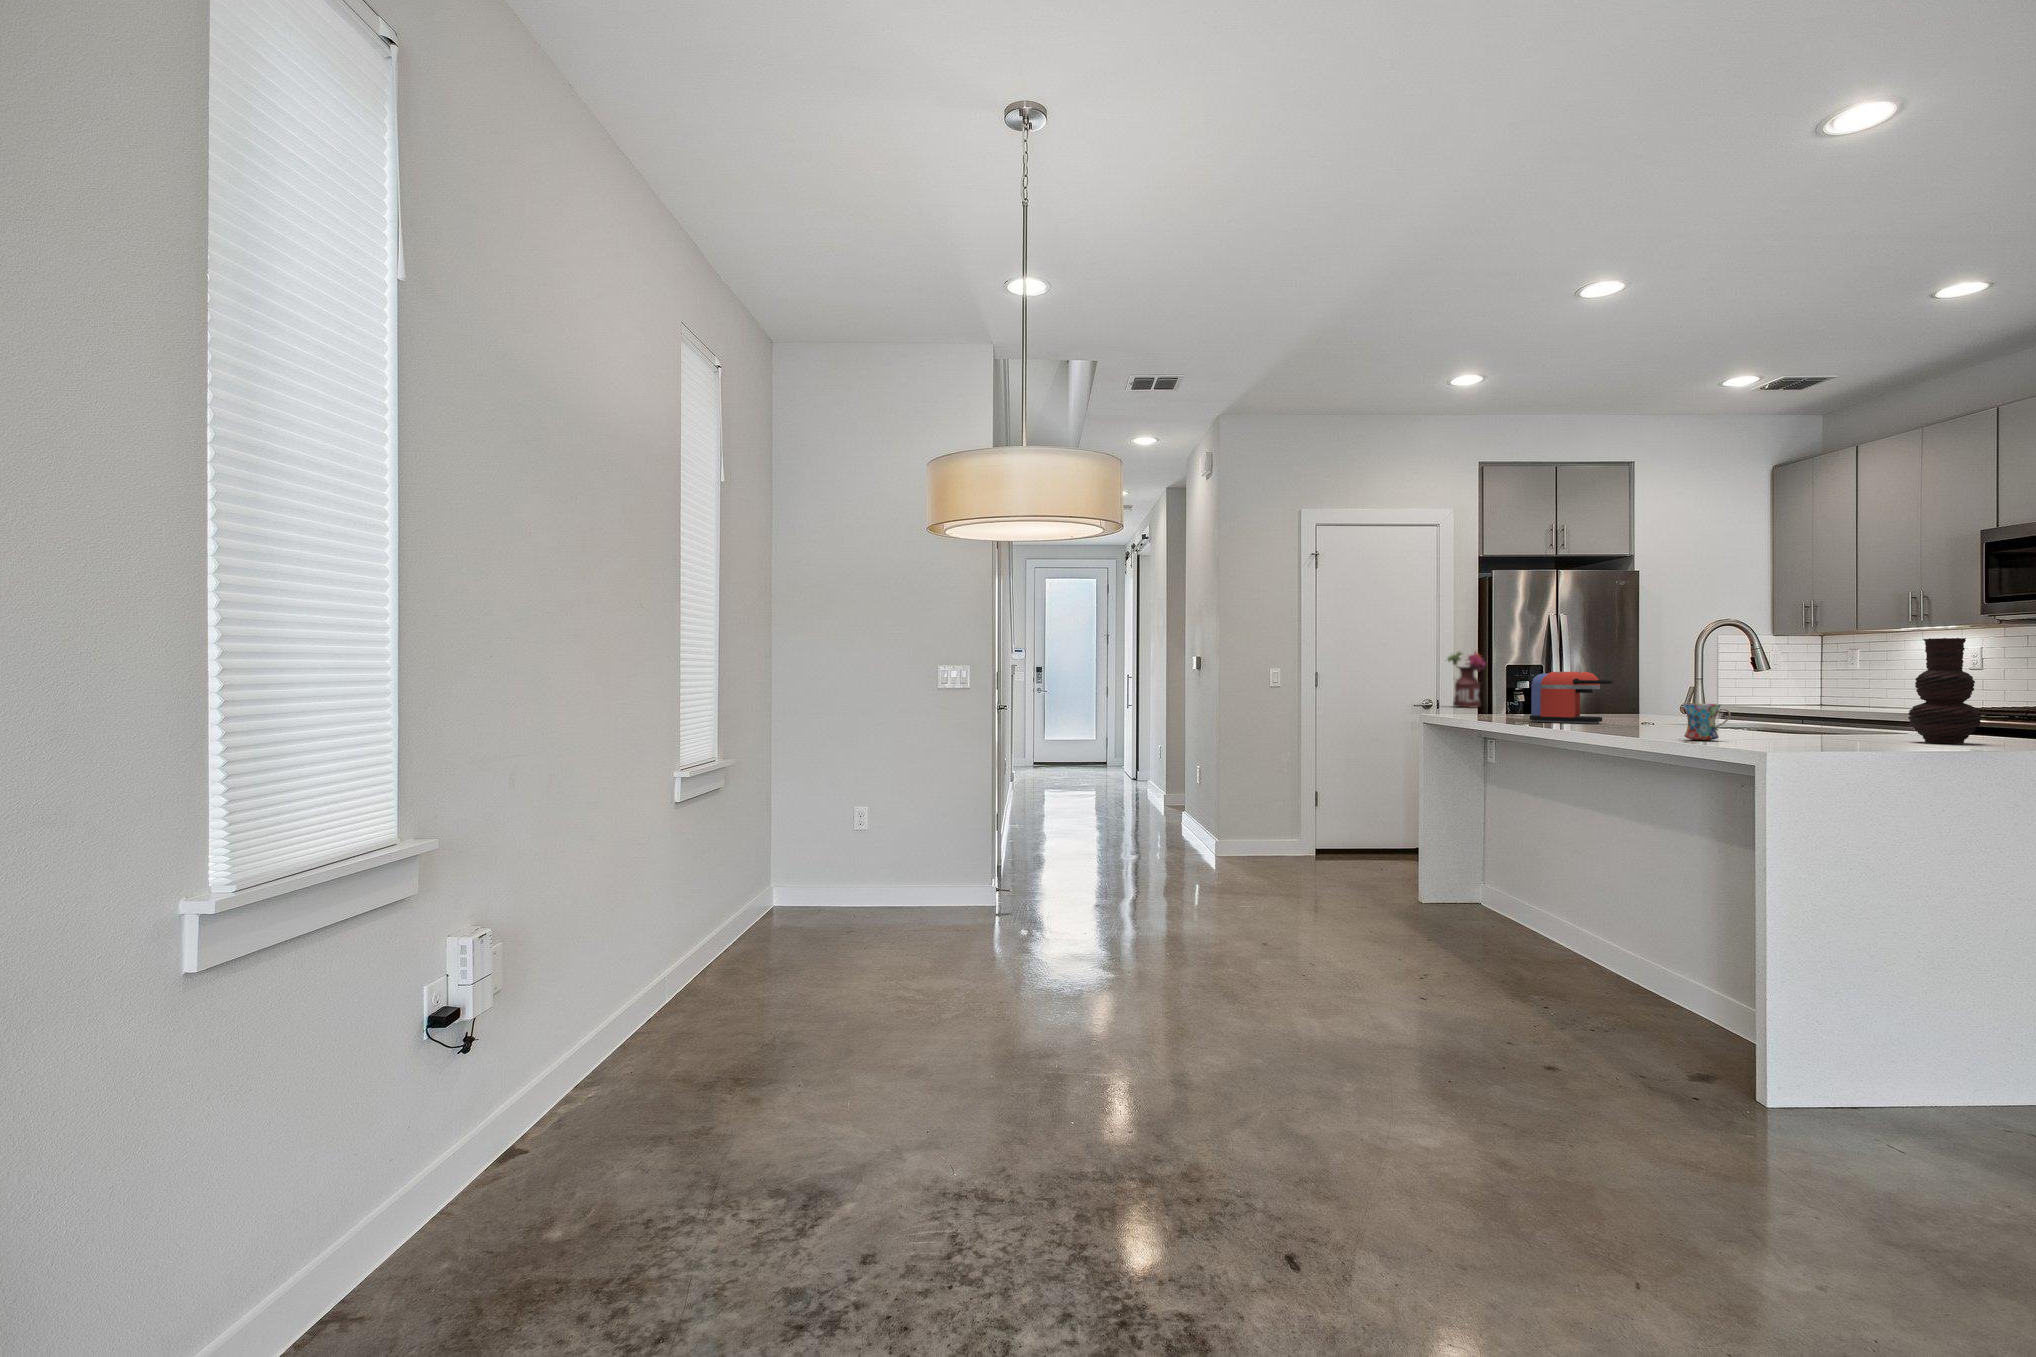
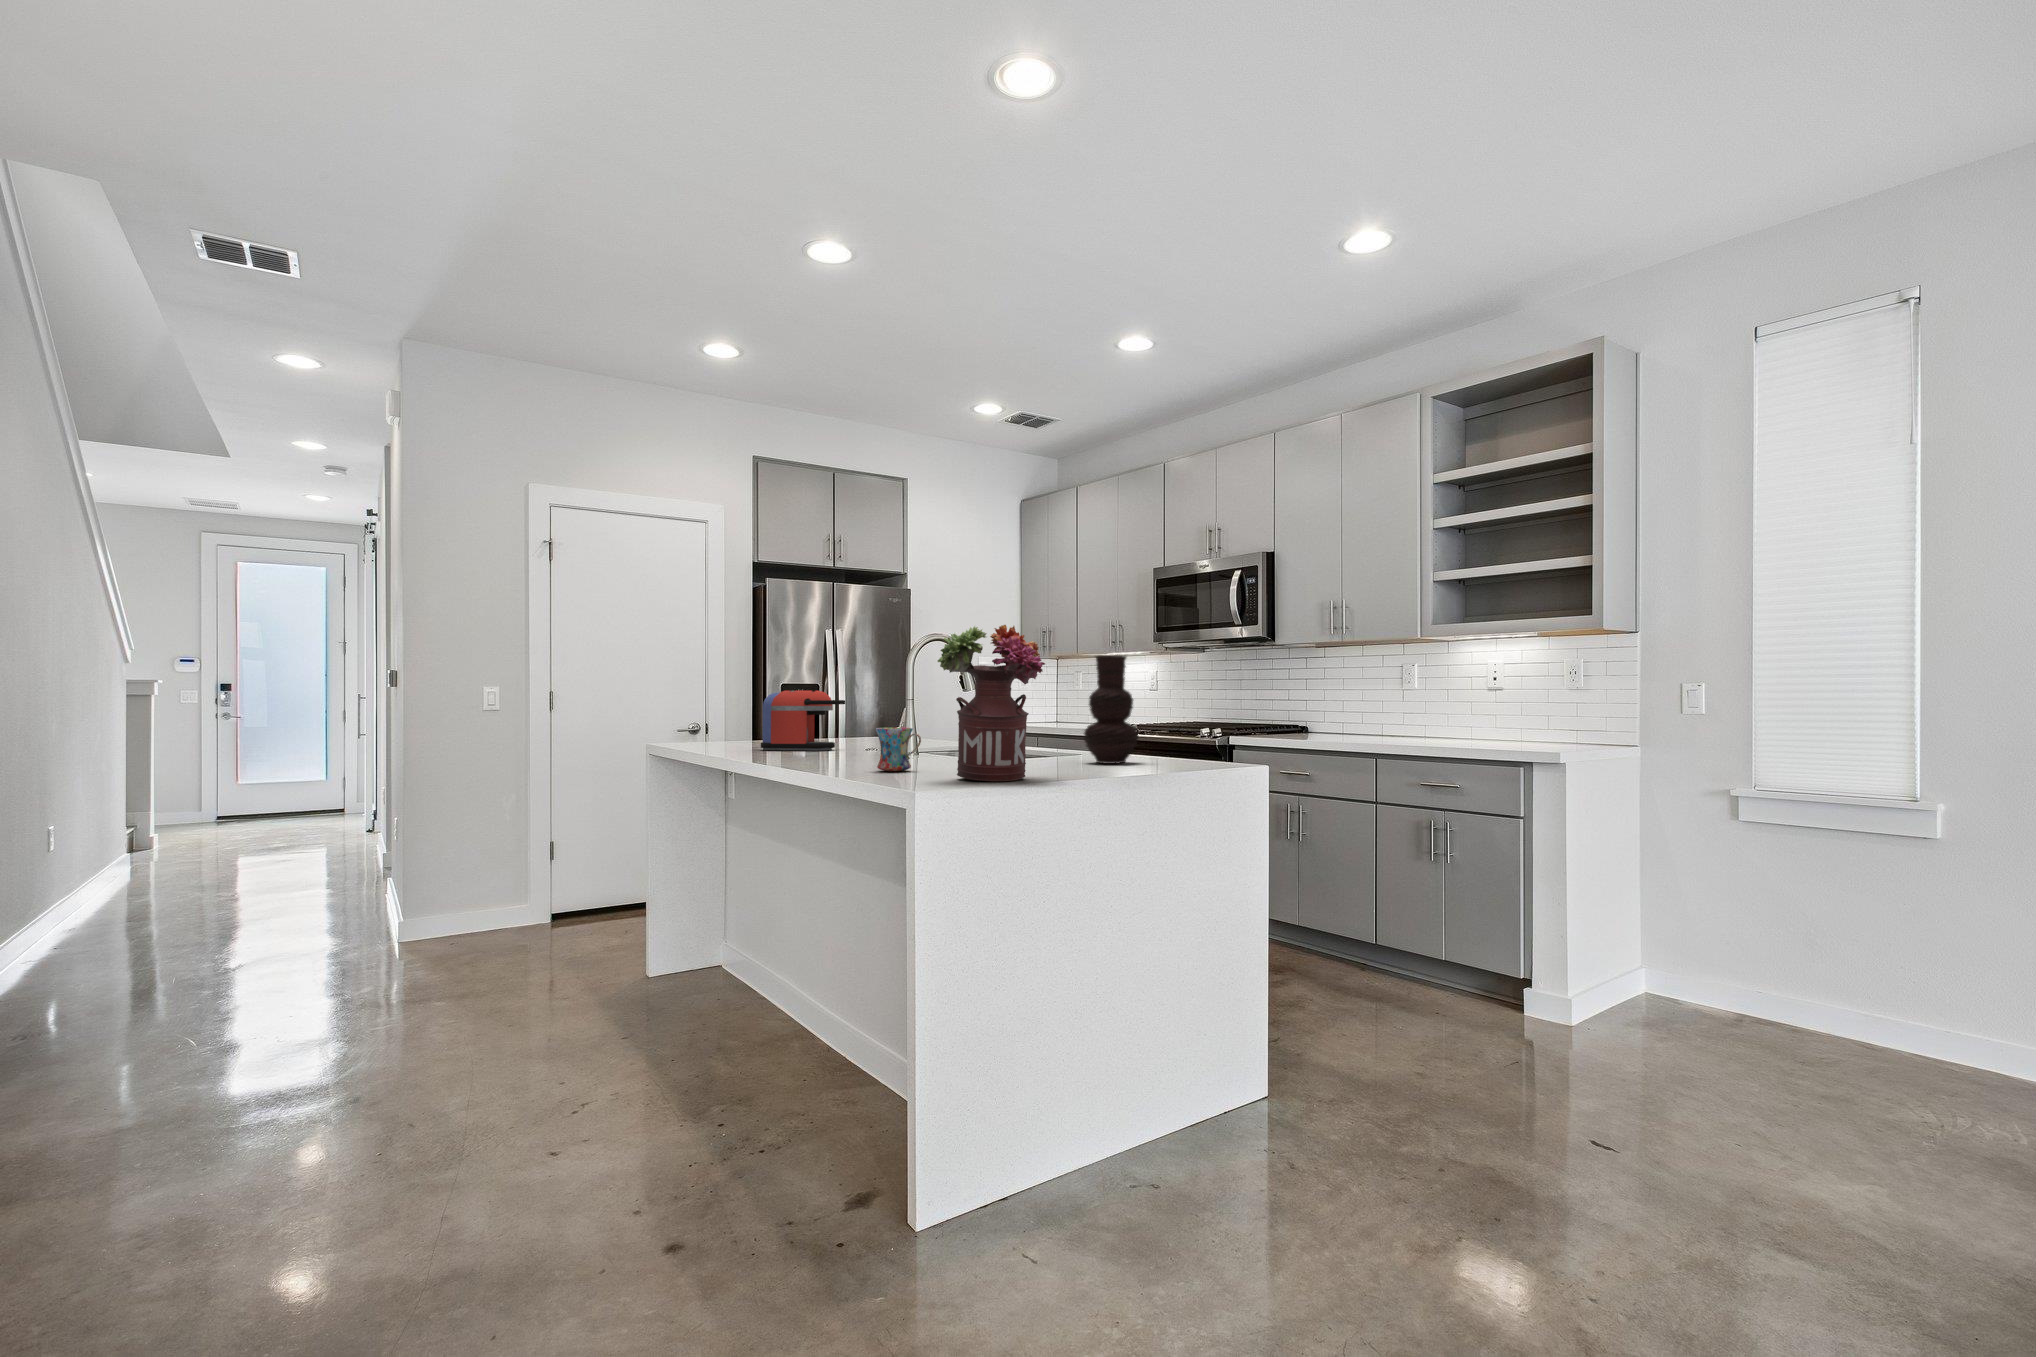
flower arrangement: present [1445,652,1488,708] -> present [938,625,1045,781]

